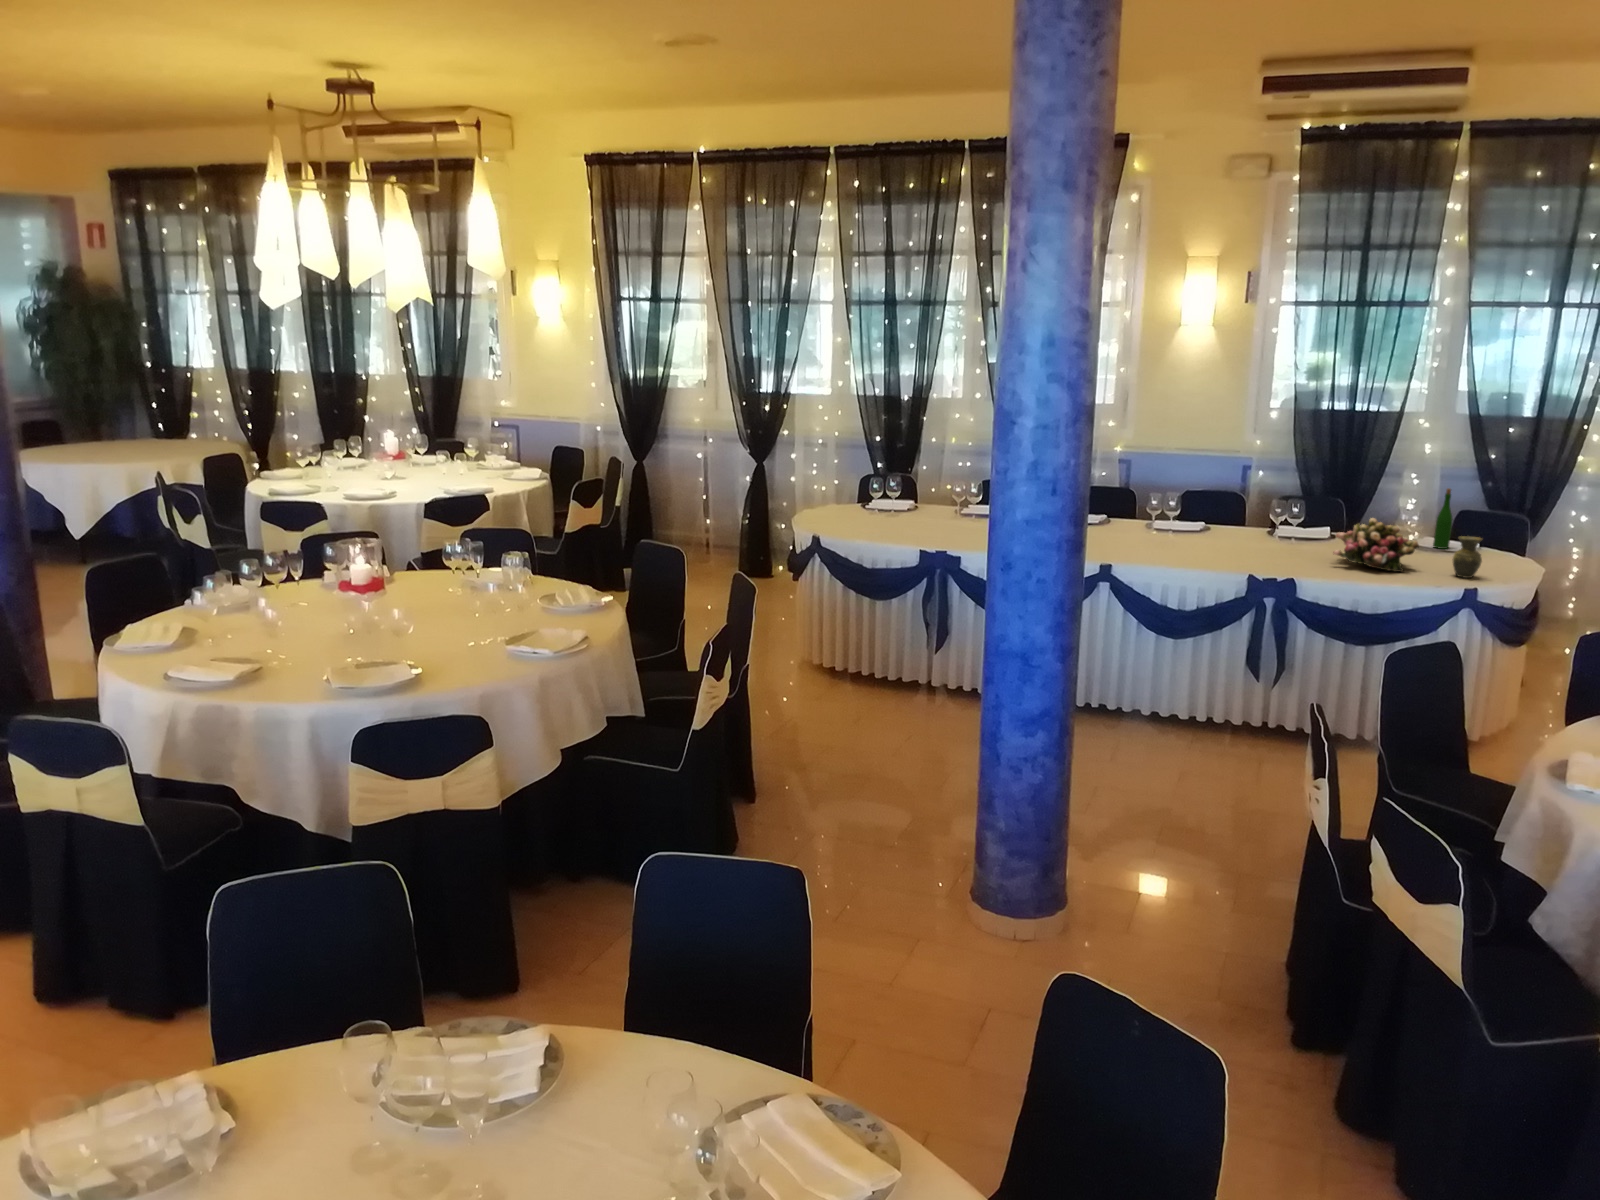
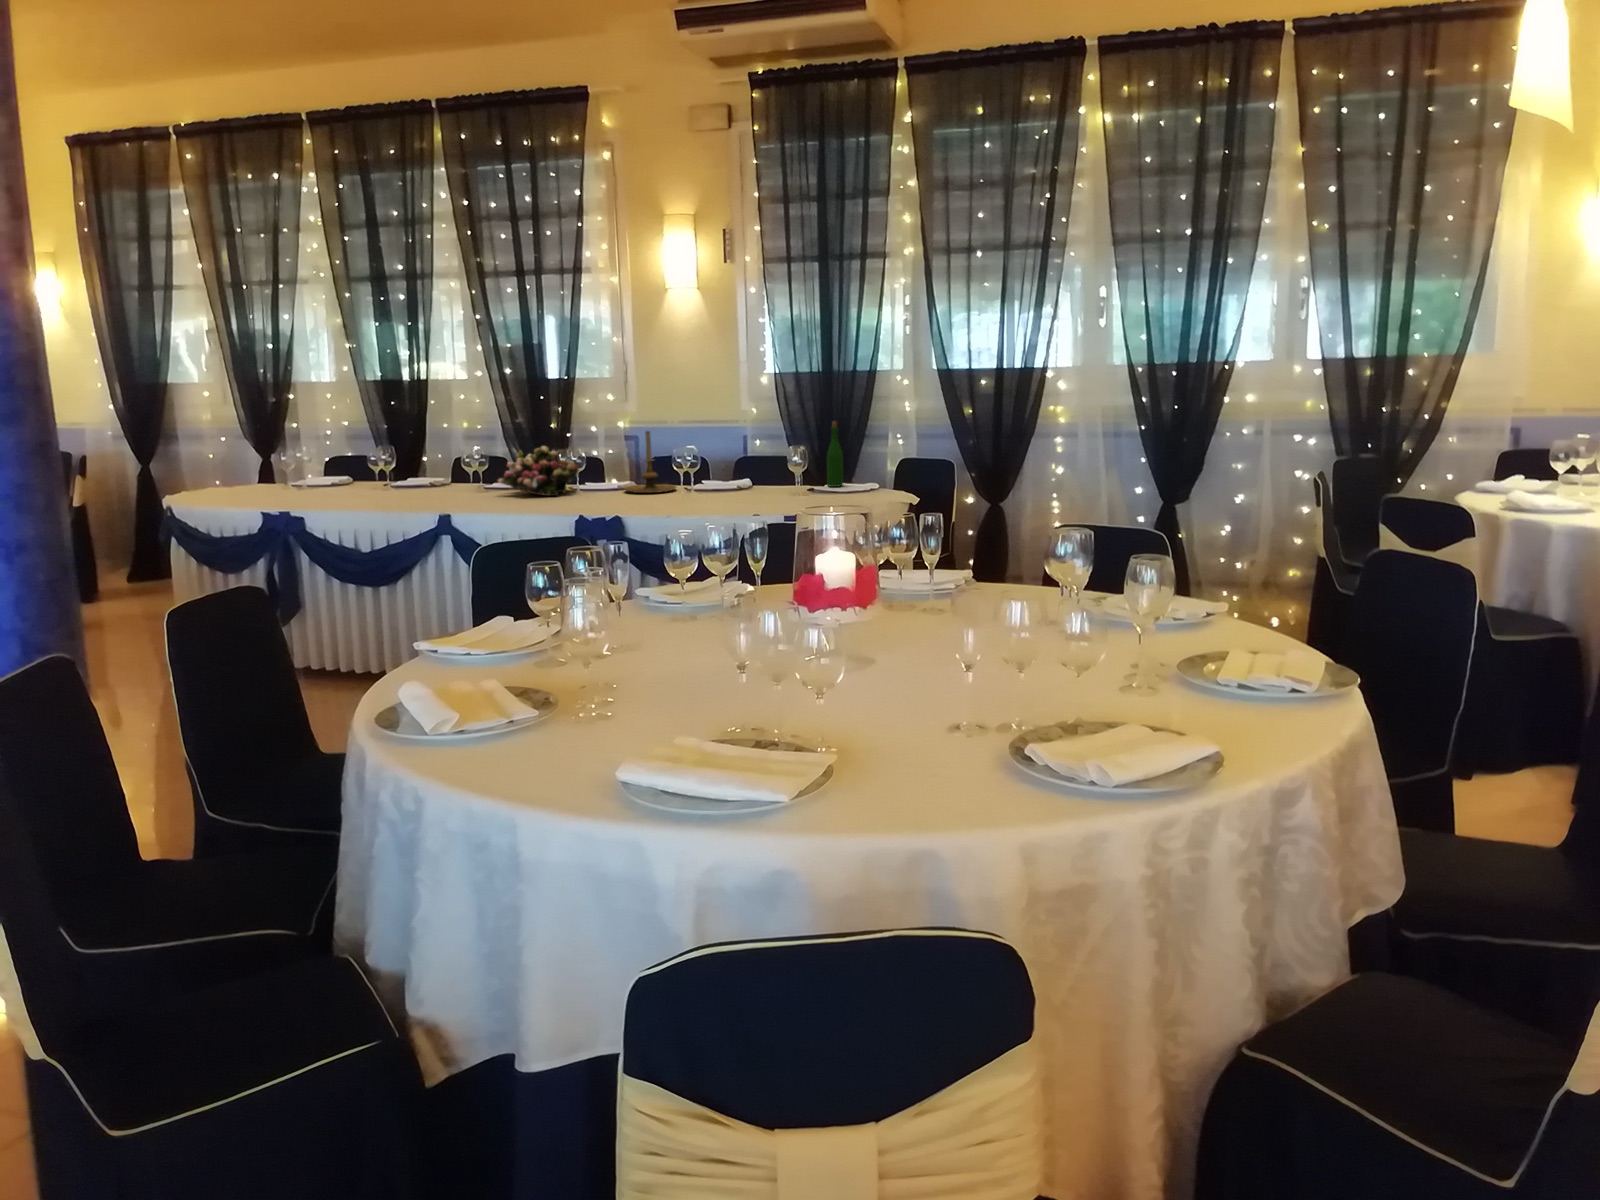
candle holder: none [1240,490,1292,548] -> present [624,431,677,493]
flower arrangement: present [1333,518,1419,572] -> present [498,446,578,496]
vase: present [1453,536,1482,578] -> none [793,461,821,506]

